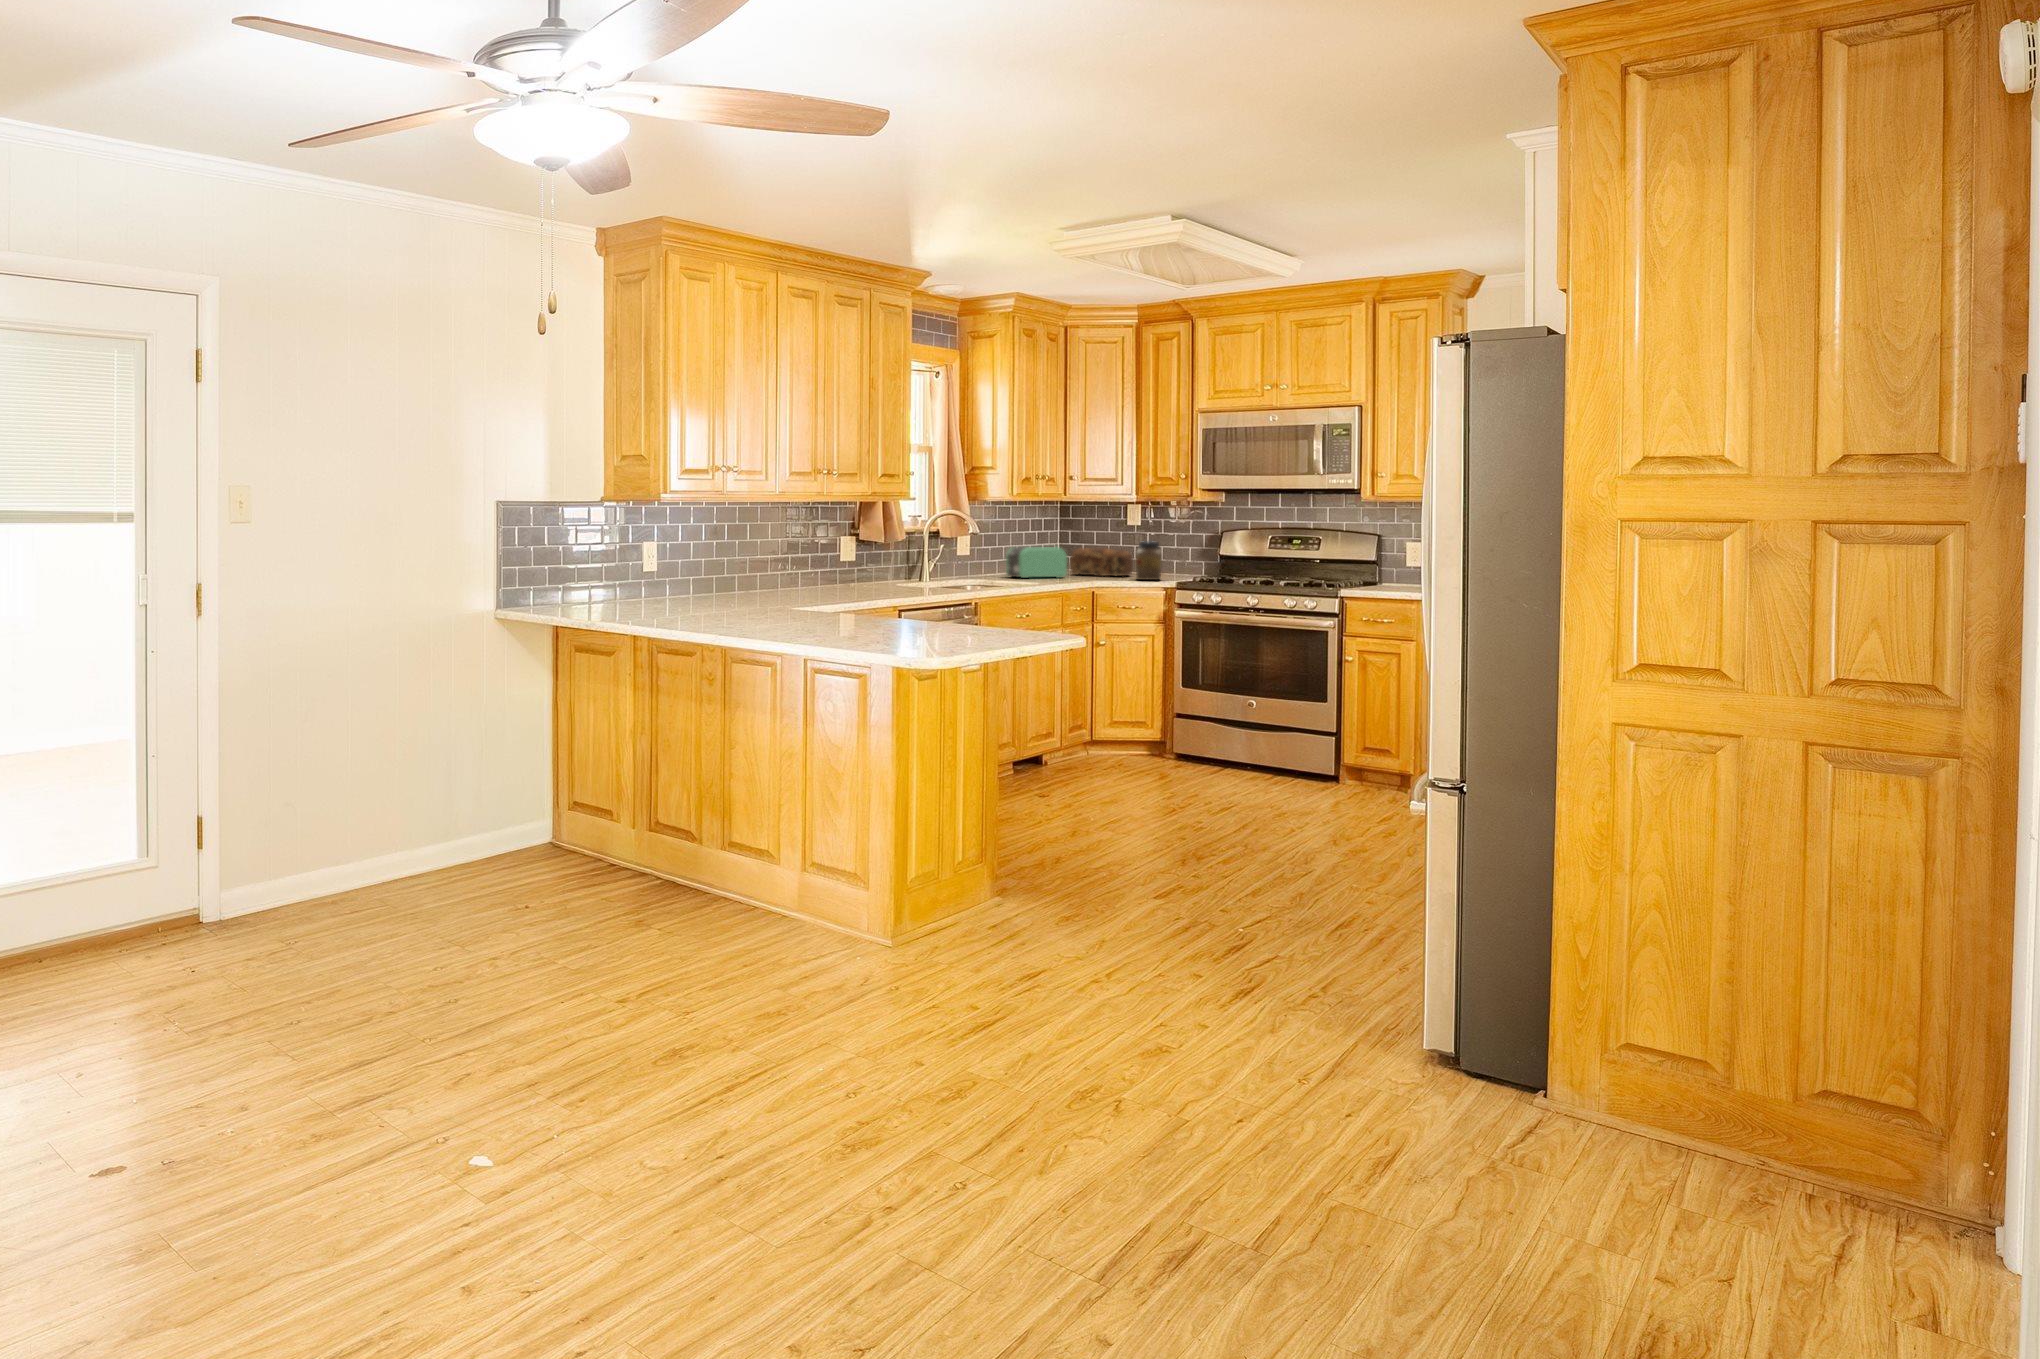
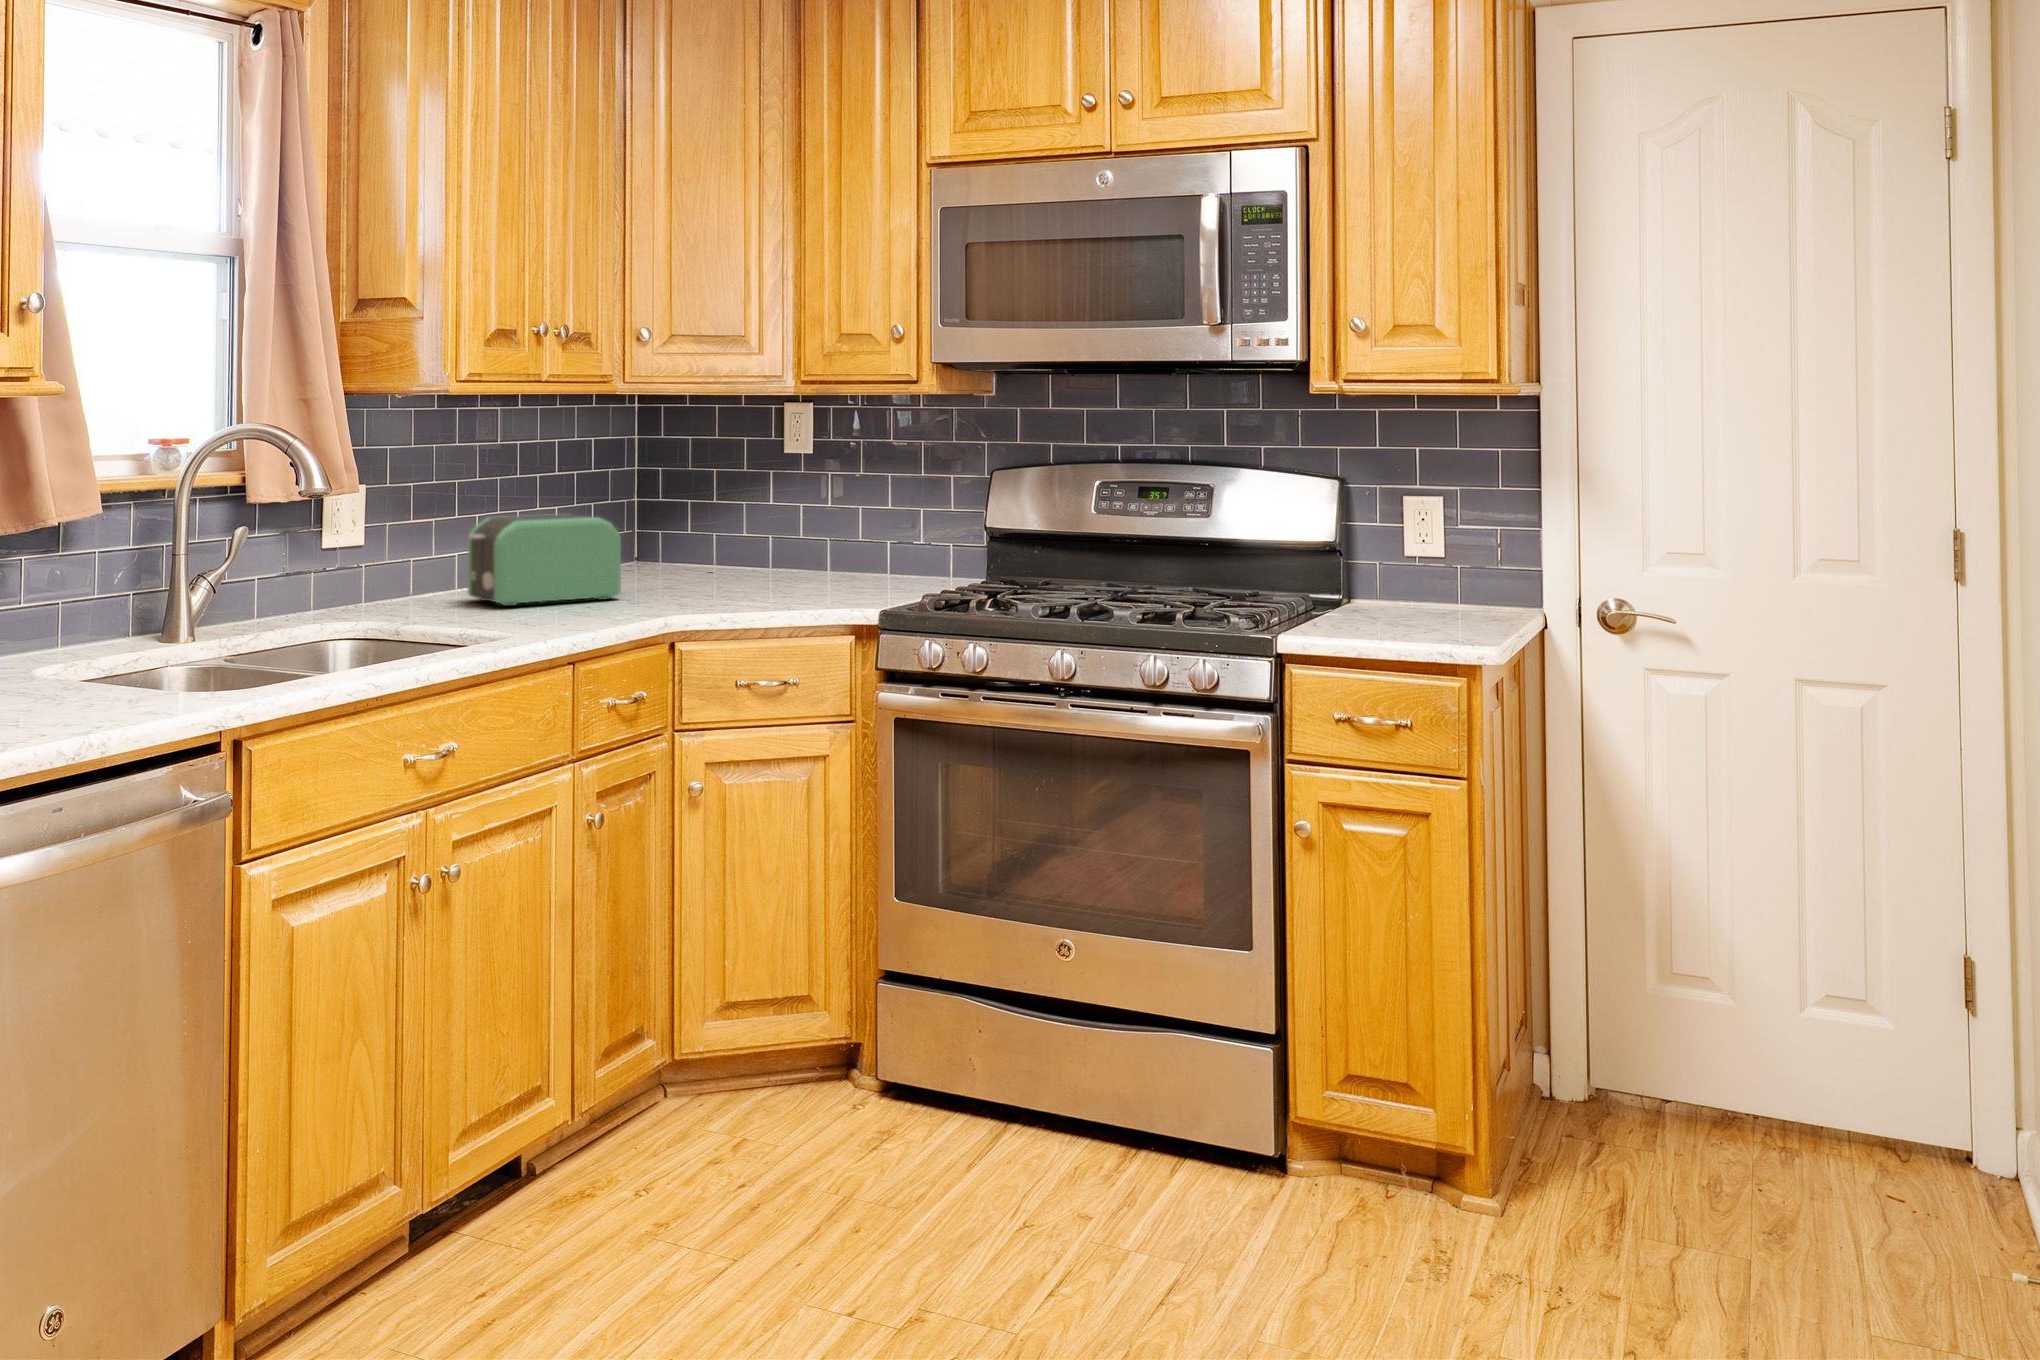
jar: present [1136,541,1162,580] -> none [786,500,848,605]
bread loaf: present [1070,548,1133,576] -> none [641,513,789,588]

